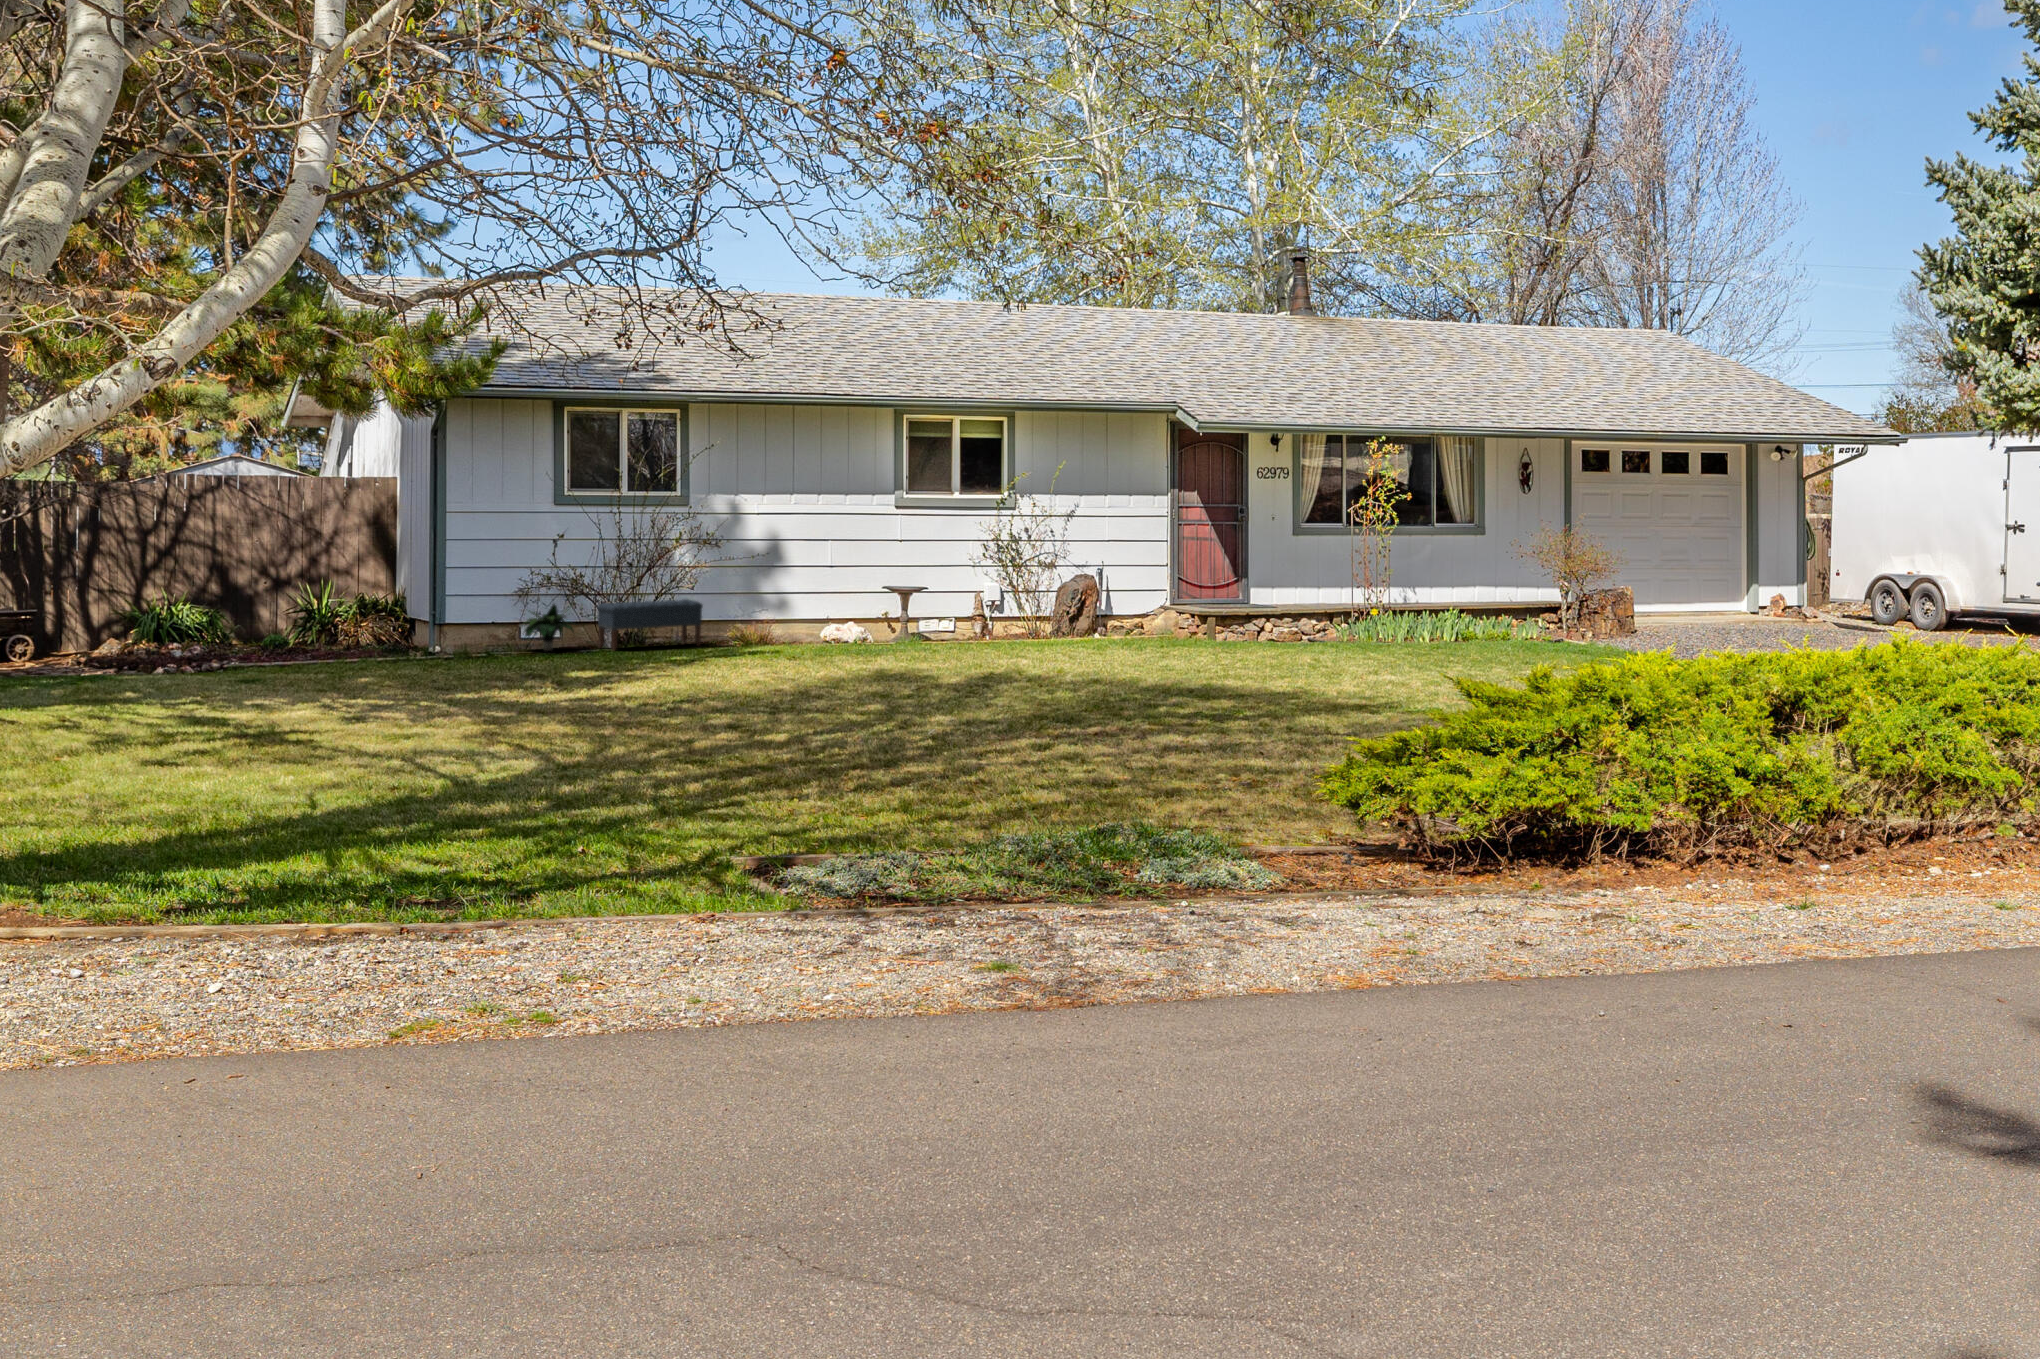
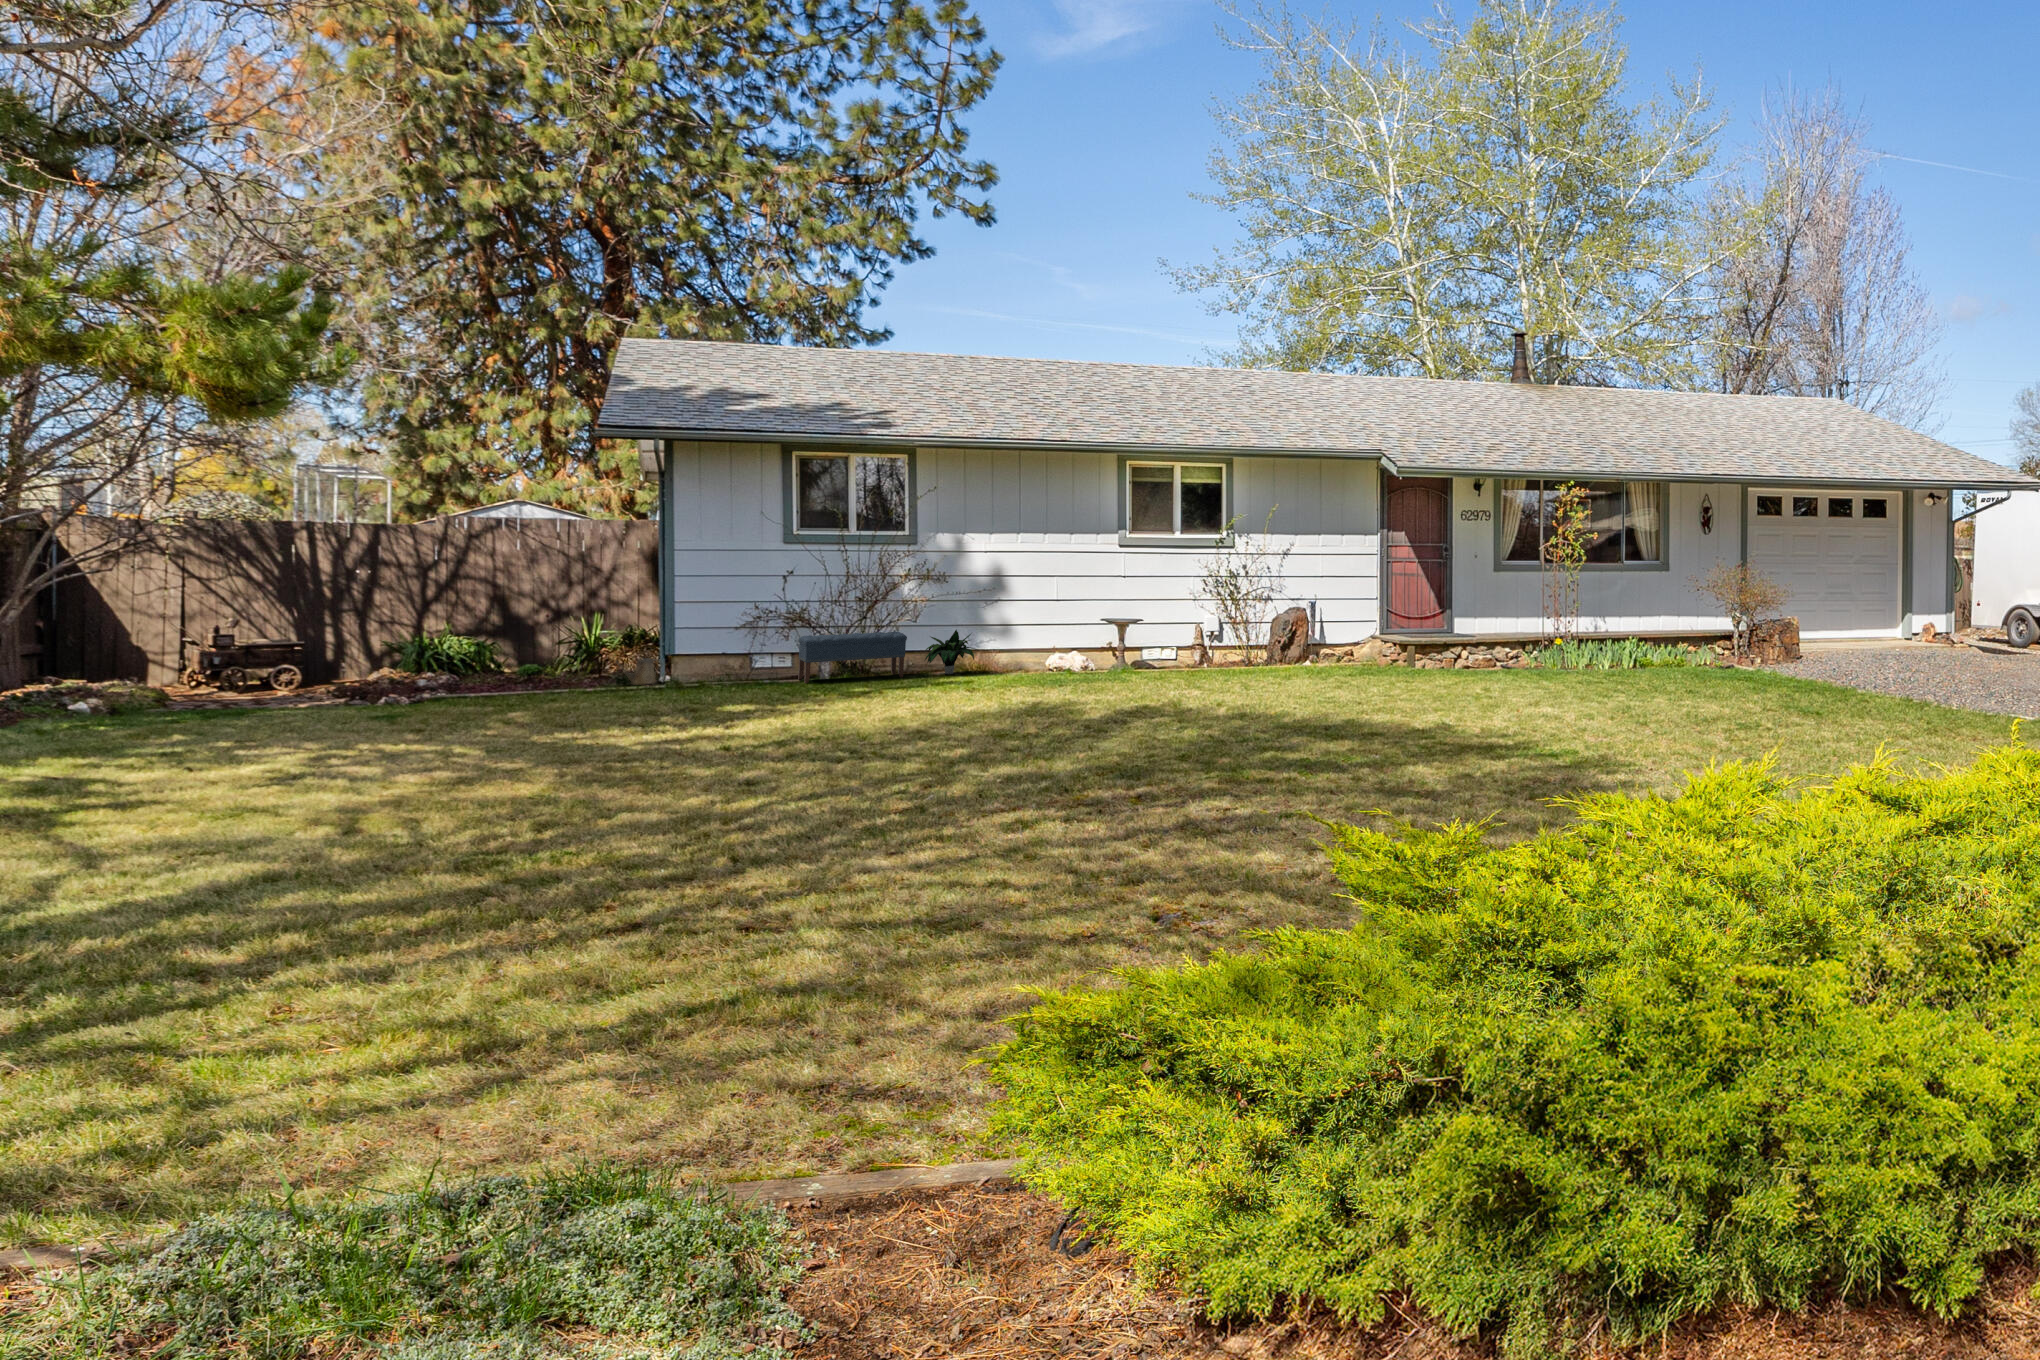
potted plant: present [524,604,574,651] -> present [925,630,977,674]
watering can: none [424,624,467,652] -> present [618,658,657,685]

